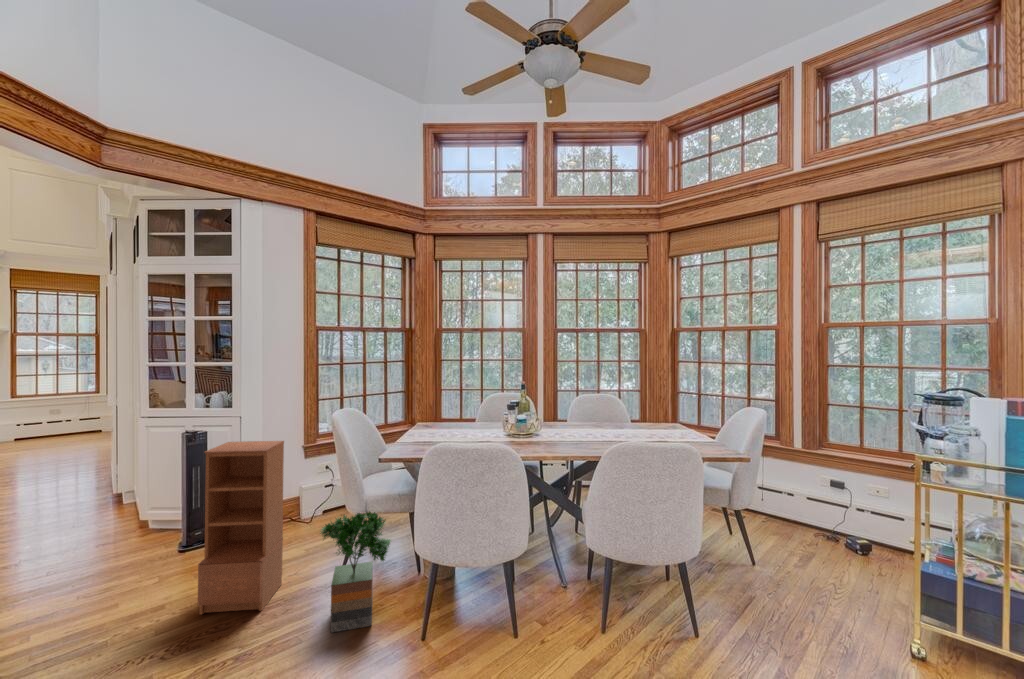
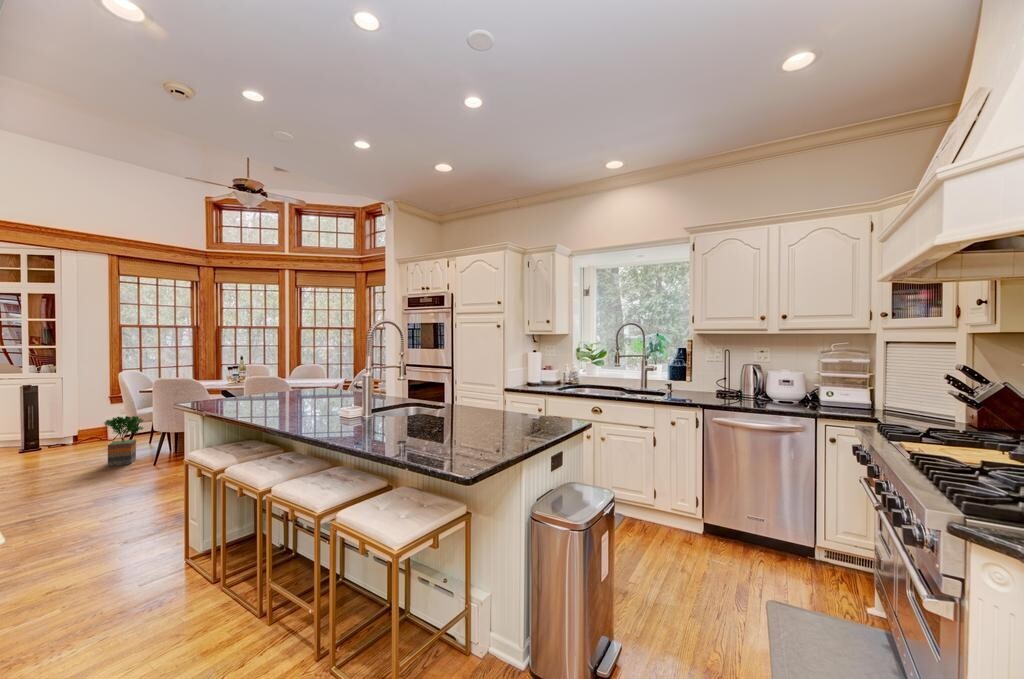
bookcase: present [198,441,284,615] -> none [33,385,87,467]

